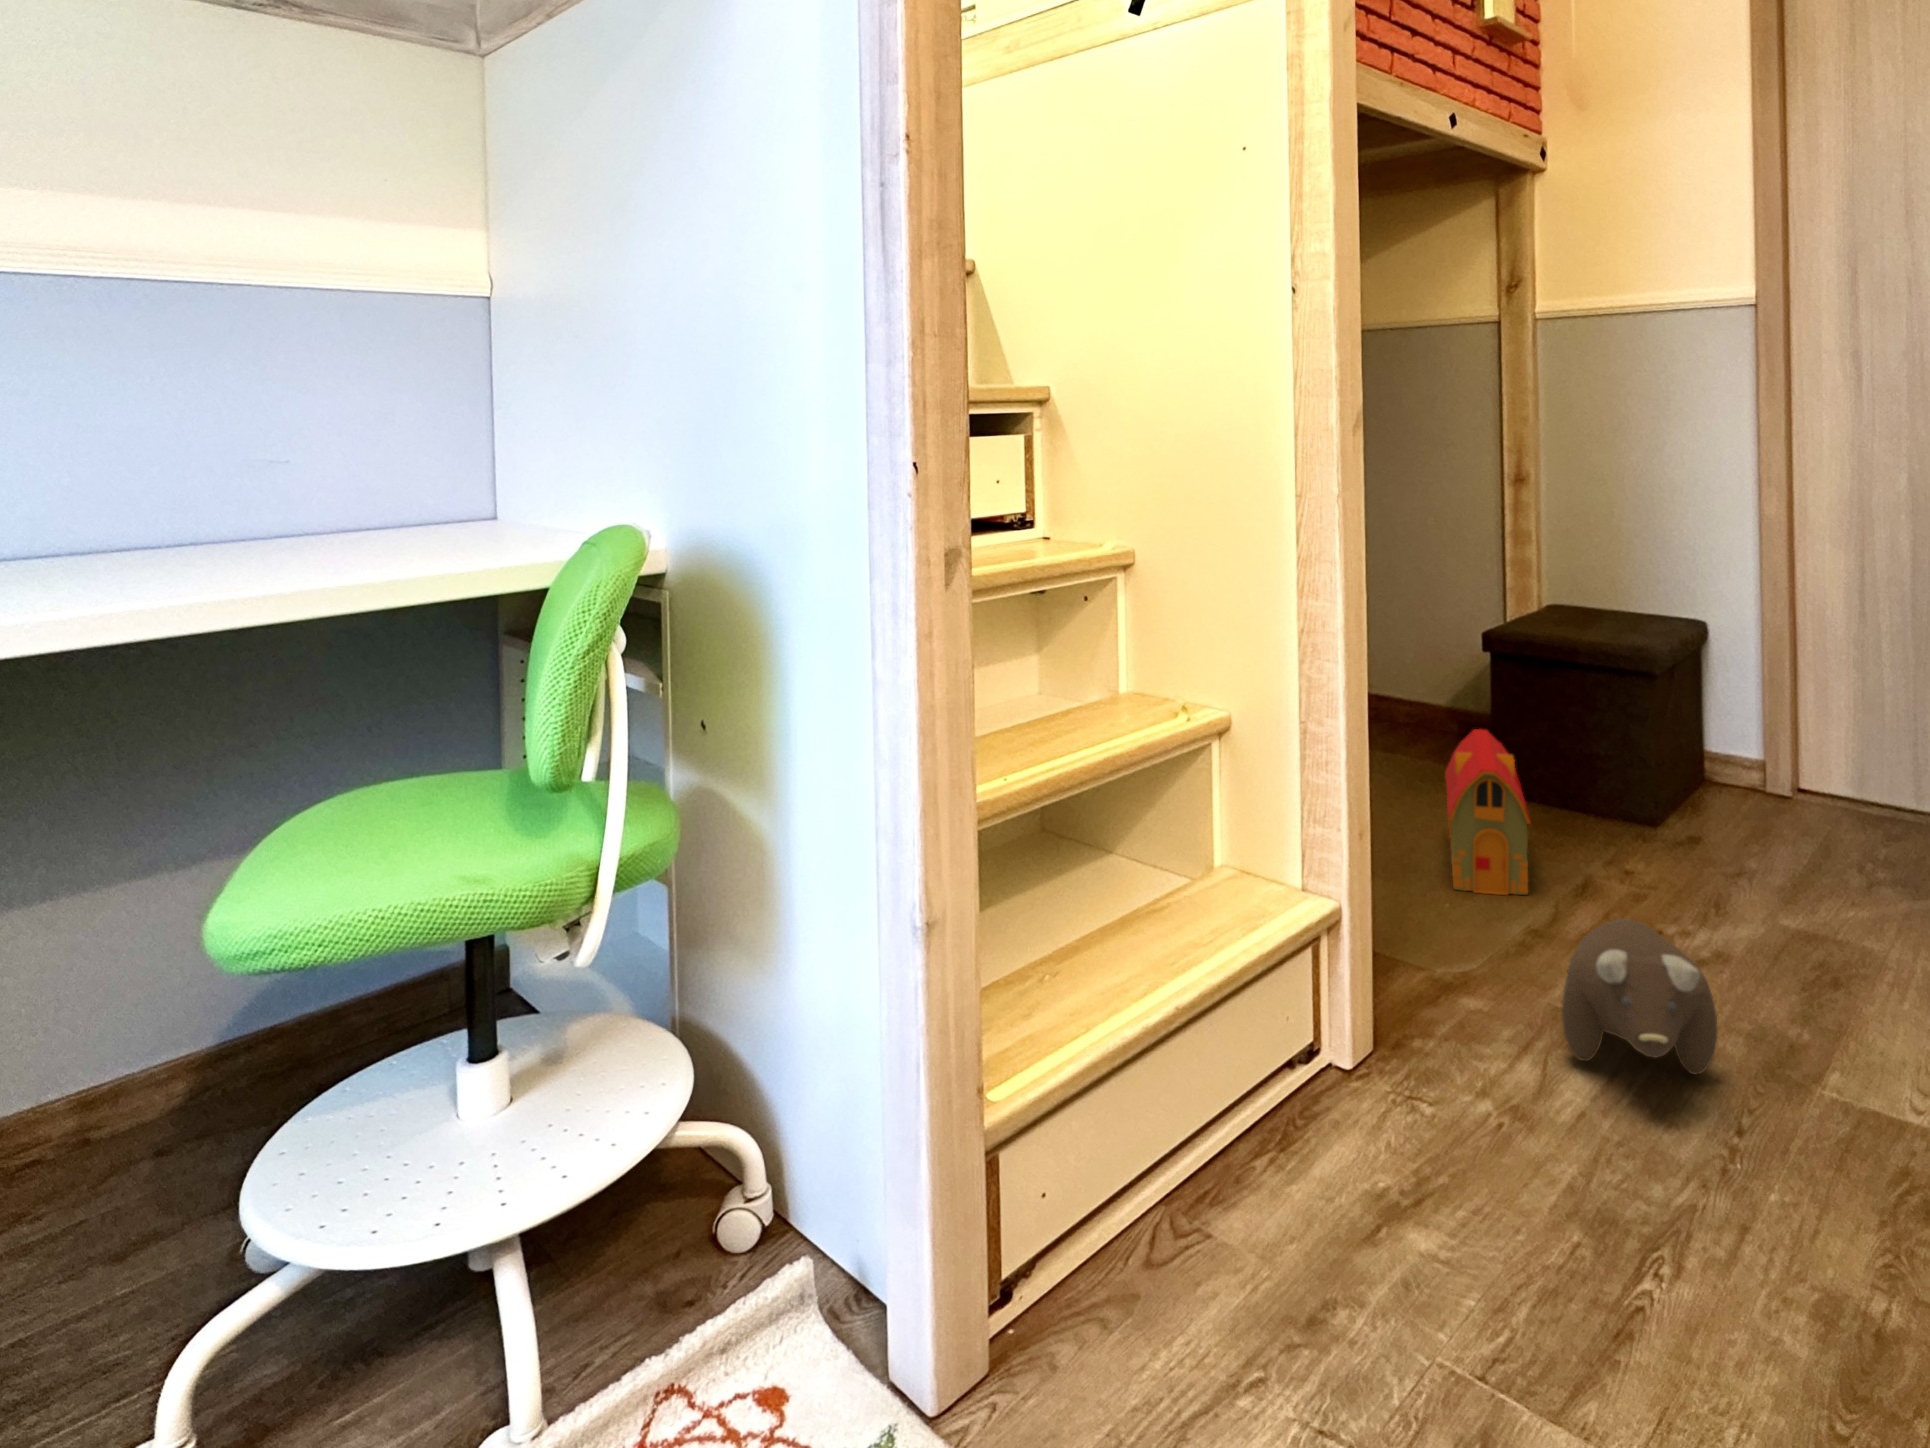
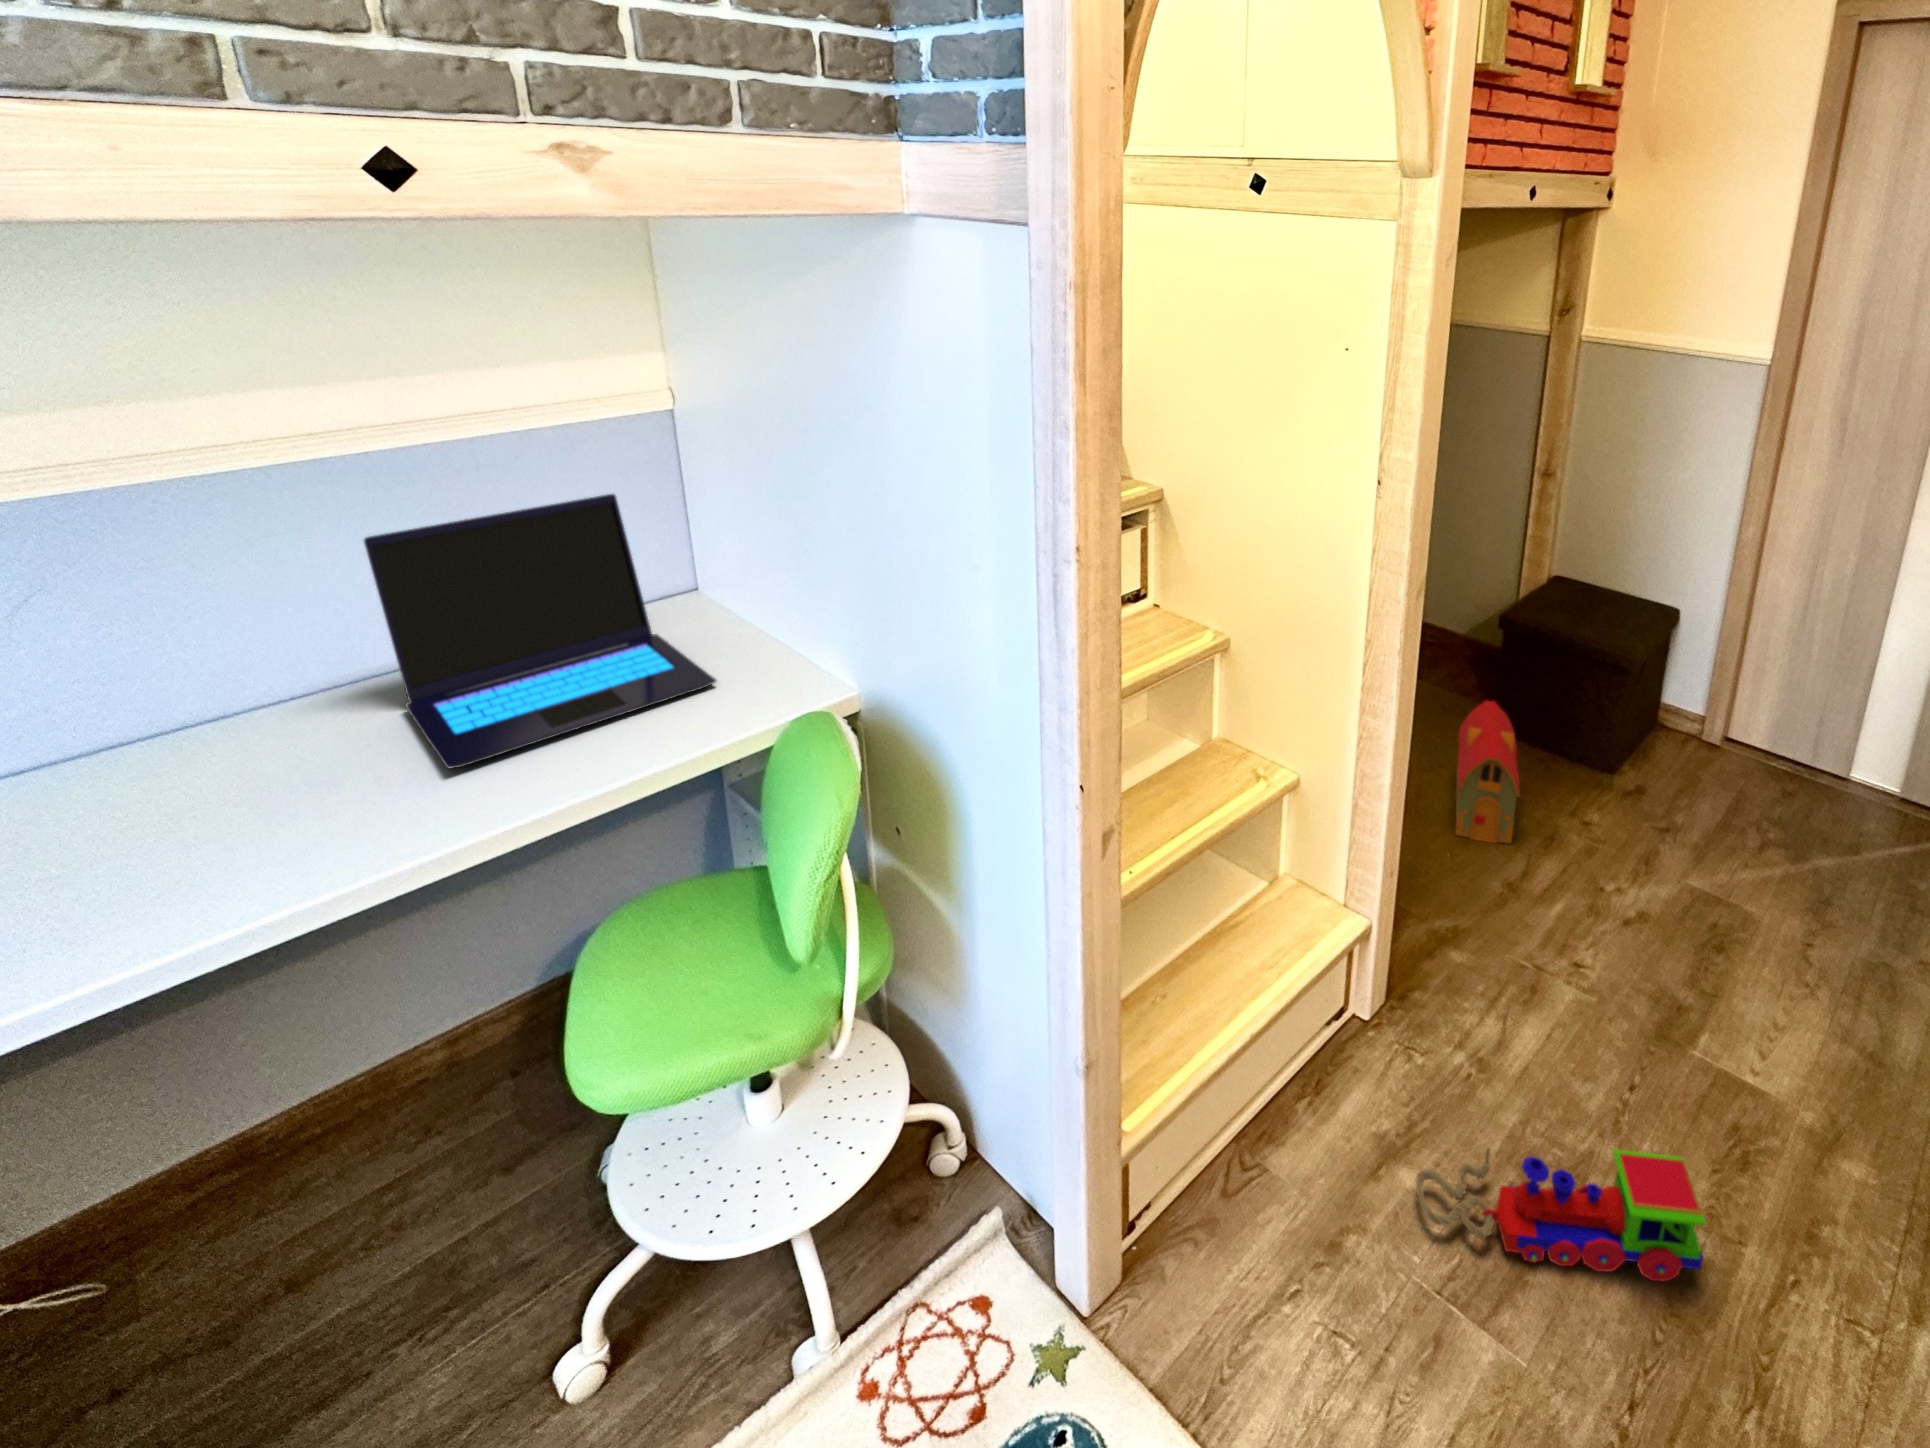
laptop: none [86,370,485,586] -> present [364,494,716,768]
plush toy: present [1562,918,1717,1074] -> none [1523,918,1631,1041]
toy train: none [1429,1150,1890,1355] -> present [1416,1149,1706,1281]

